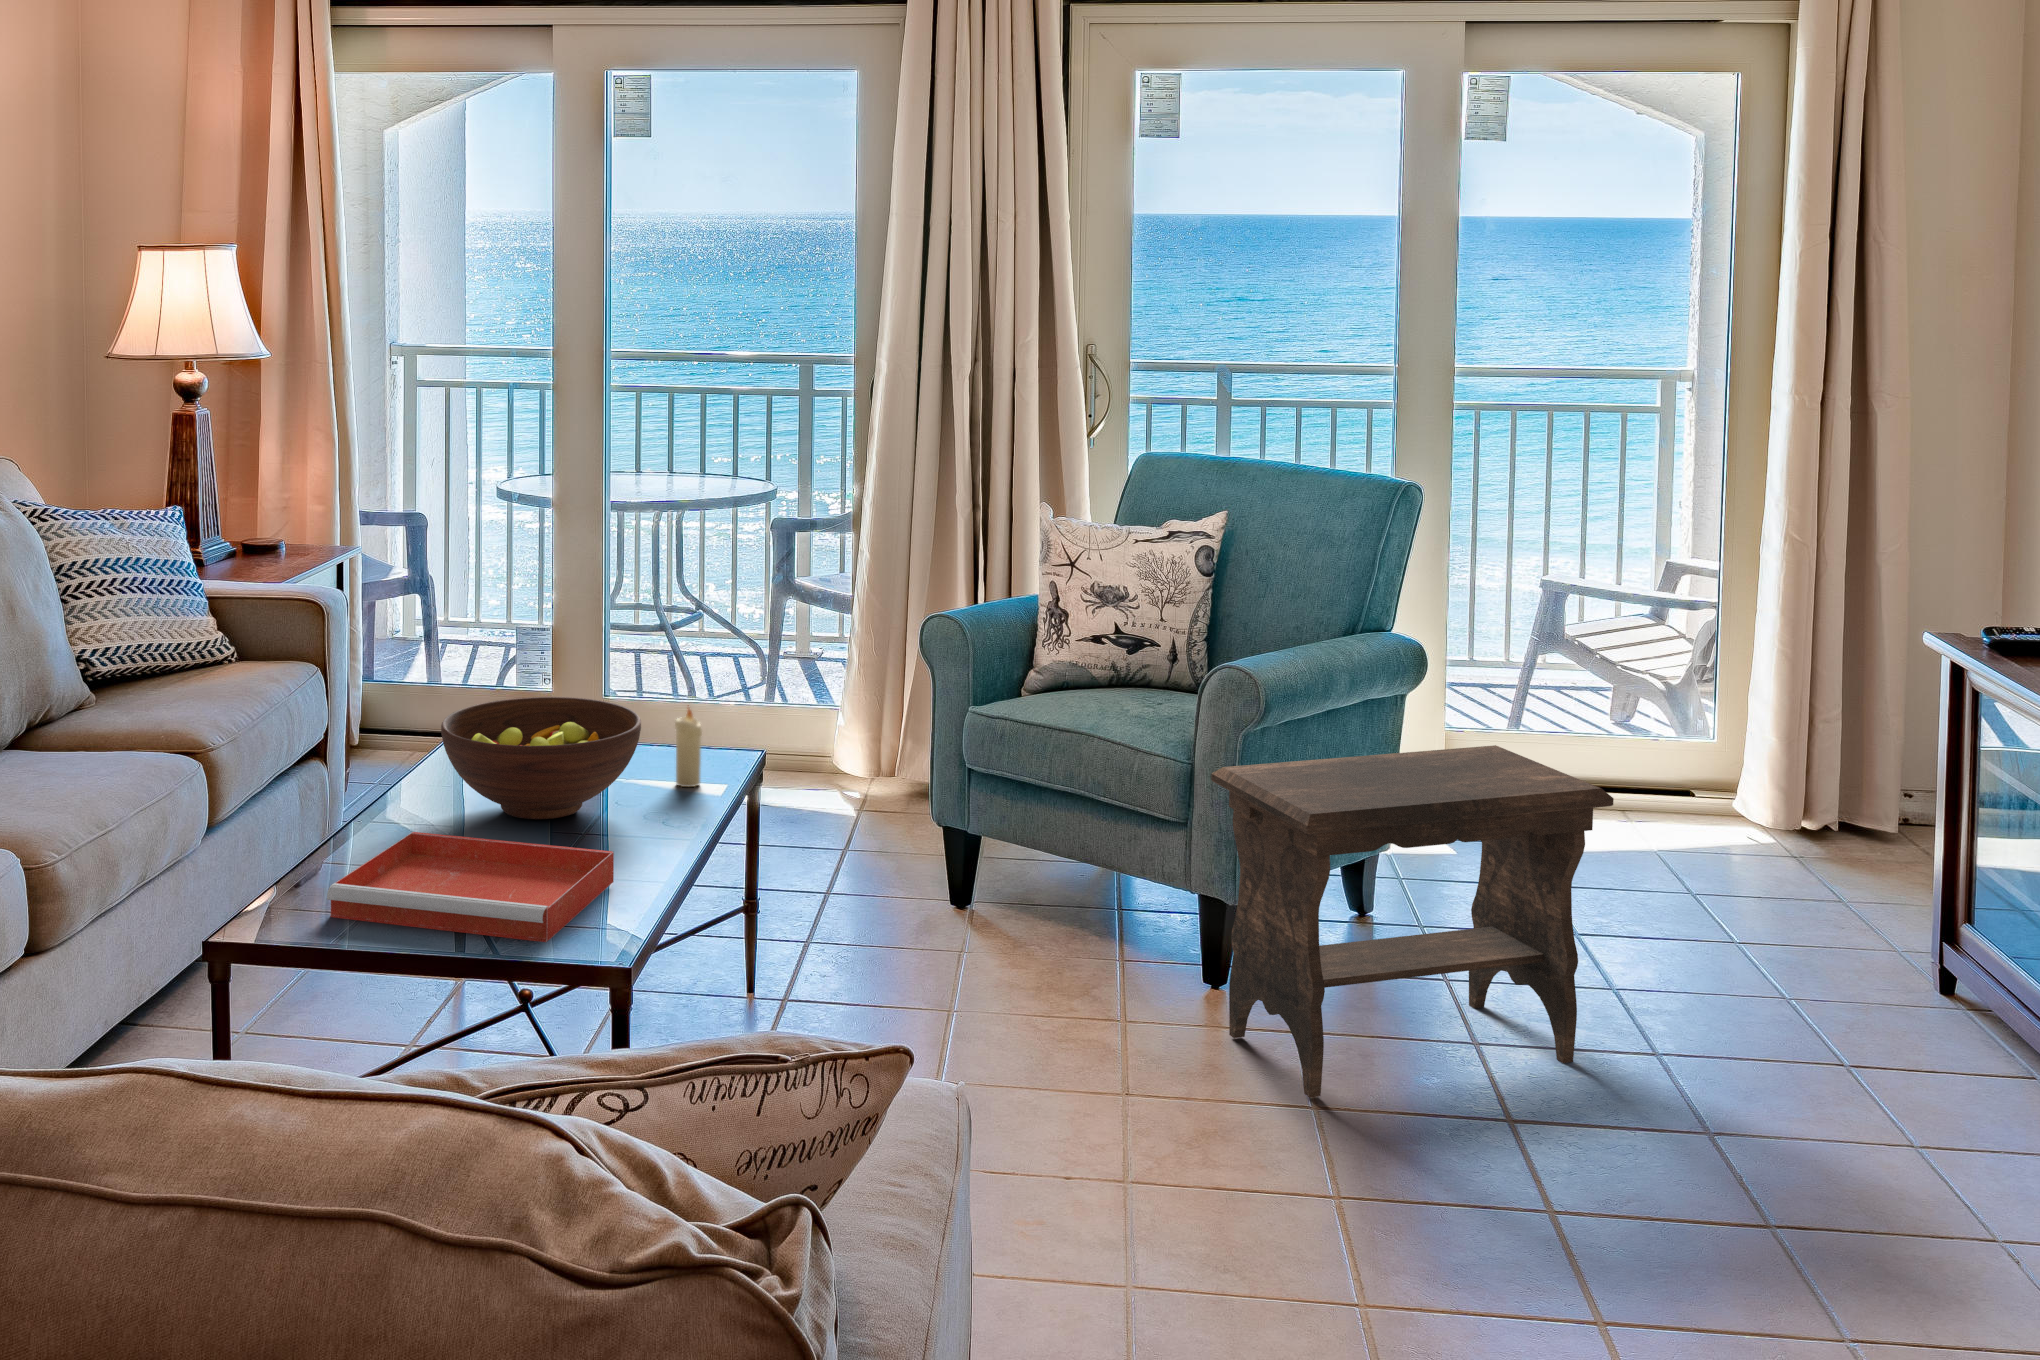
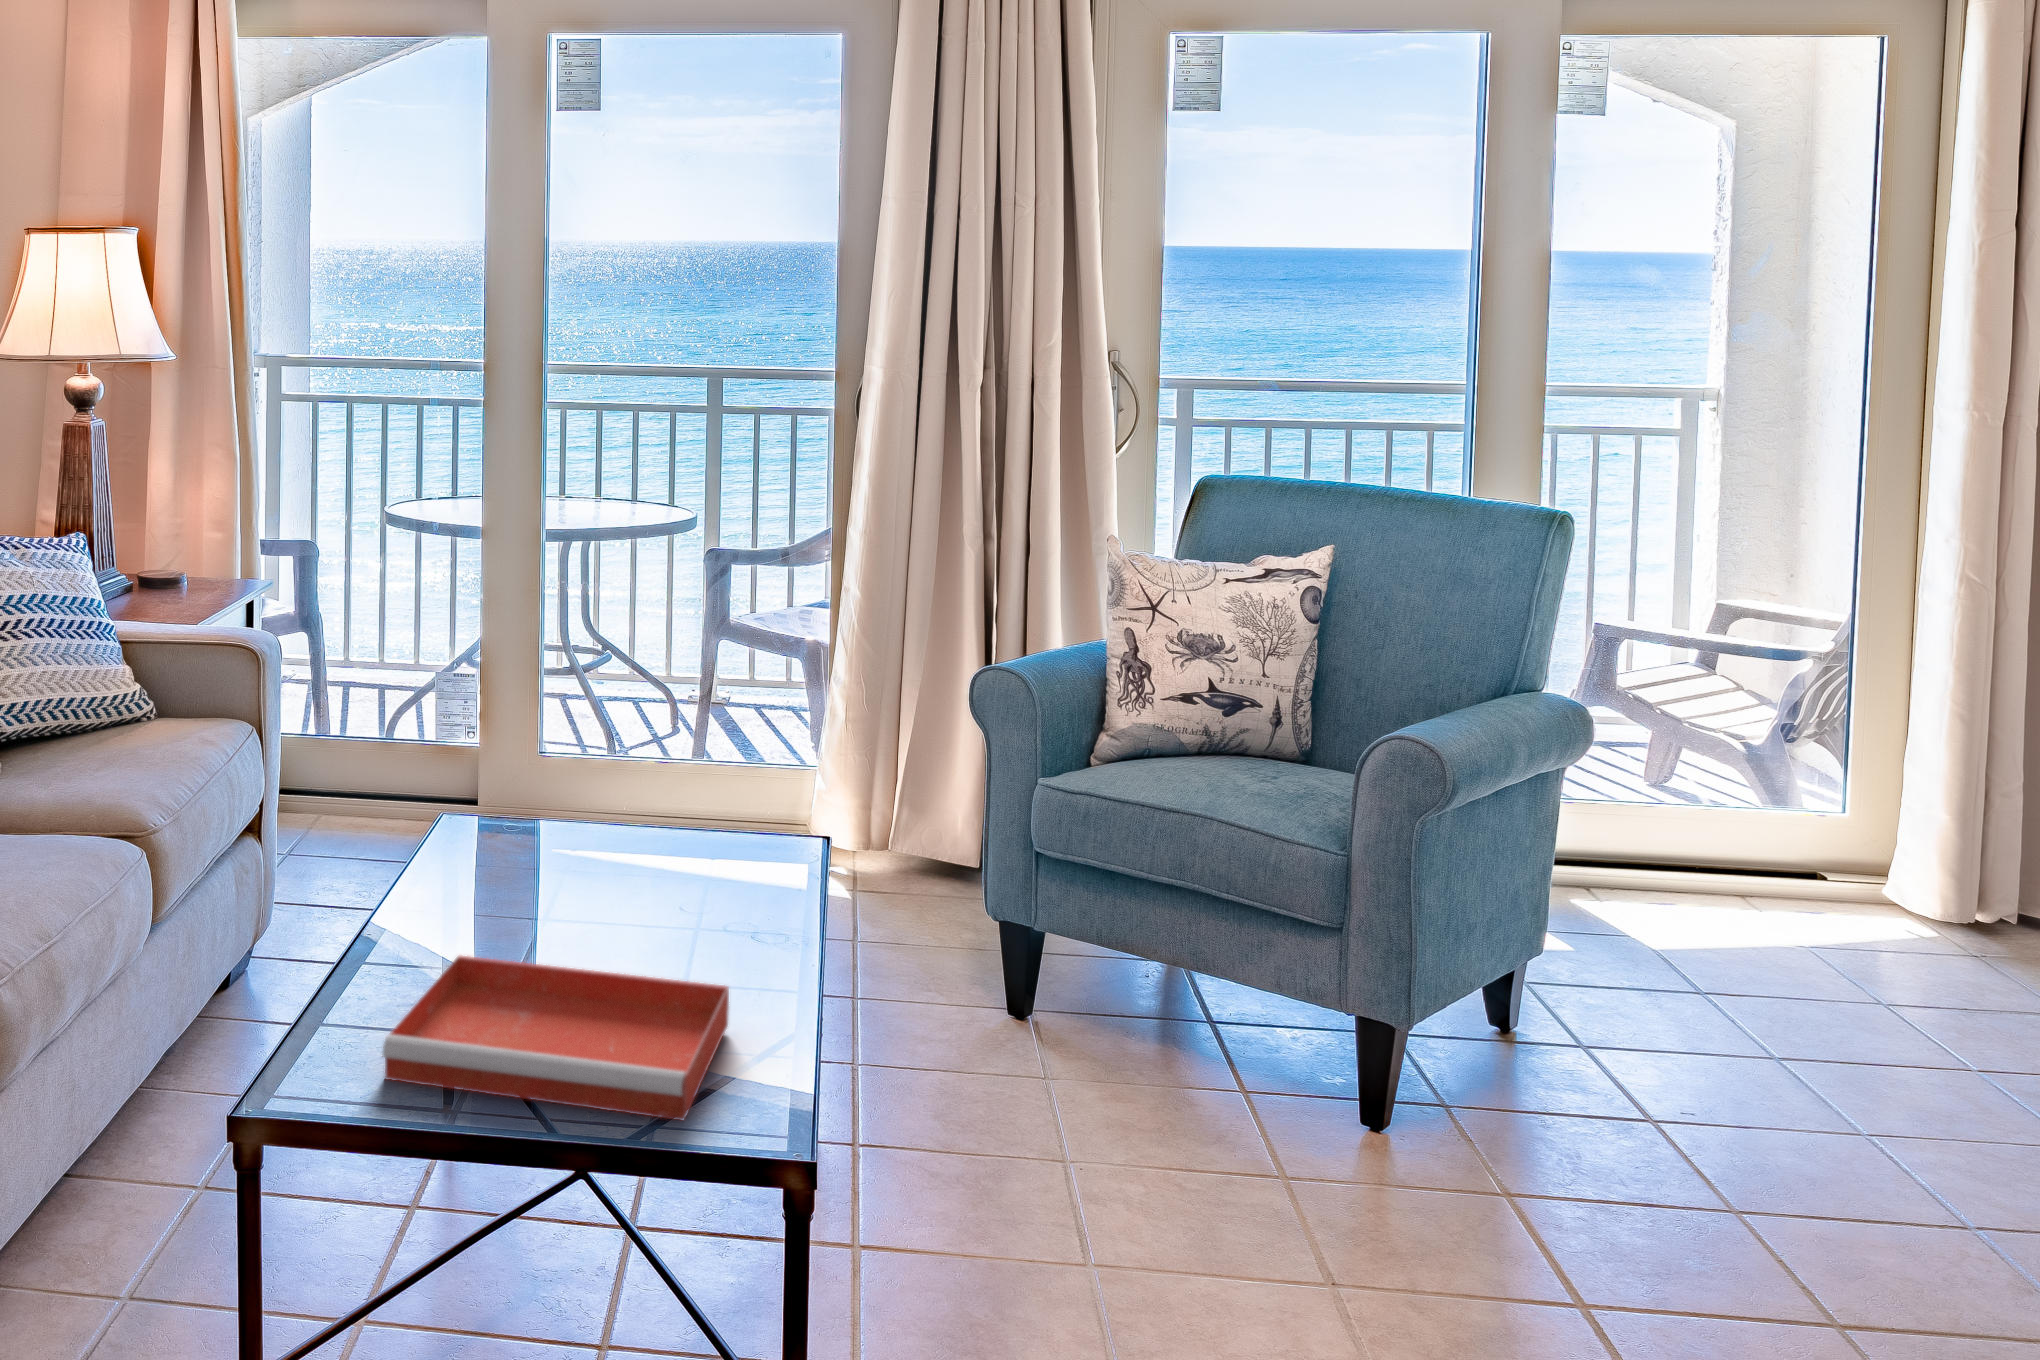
fruit bowl: present [441,697,641,819] -> none [462,772,709,930]
candle: present [675,709,702,787] -> none [728,782,761,883]
footstool: present [1211,745,1614,1098] -> none [1412,837,1939,1294]

